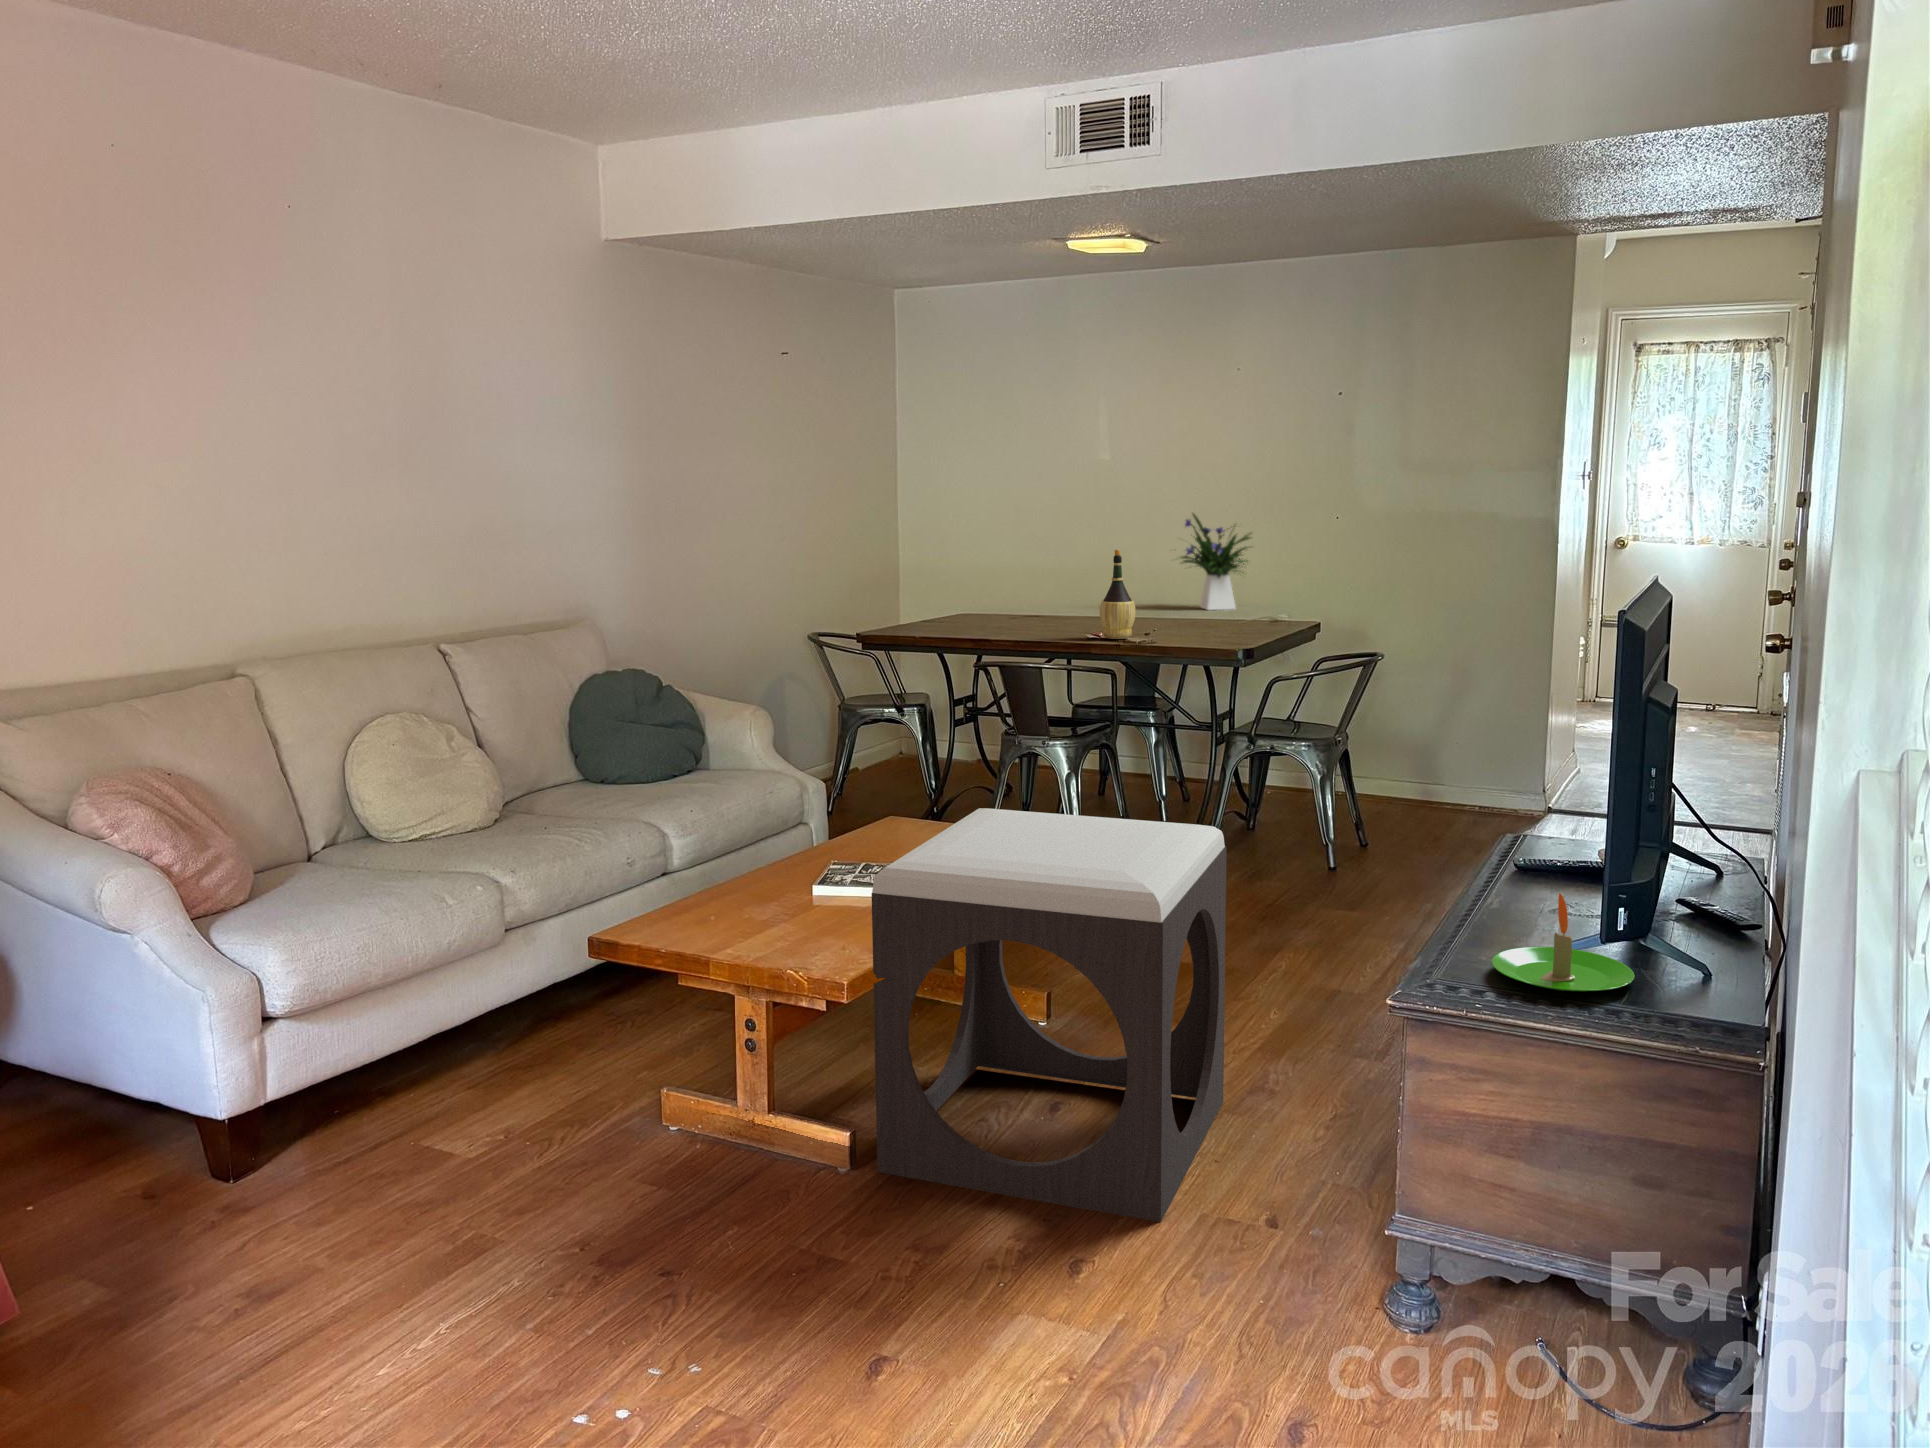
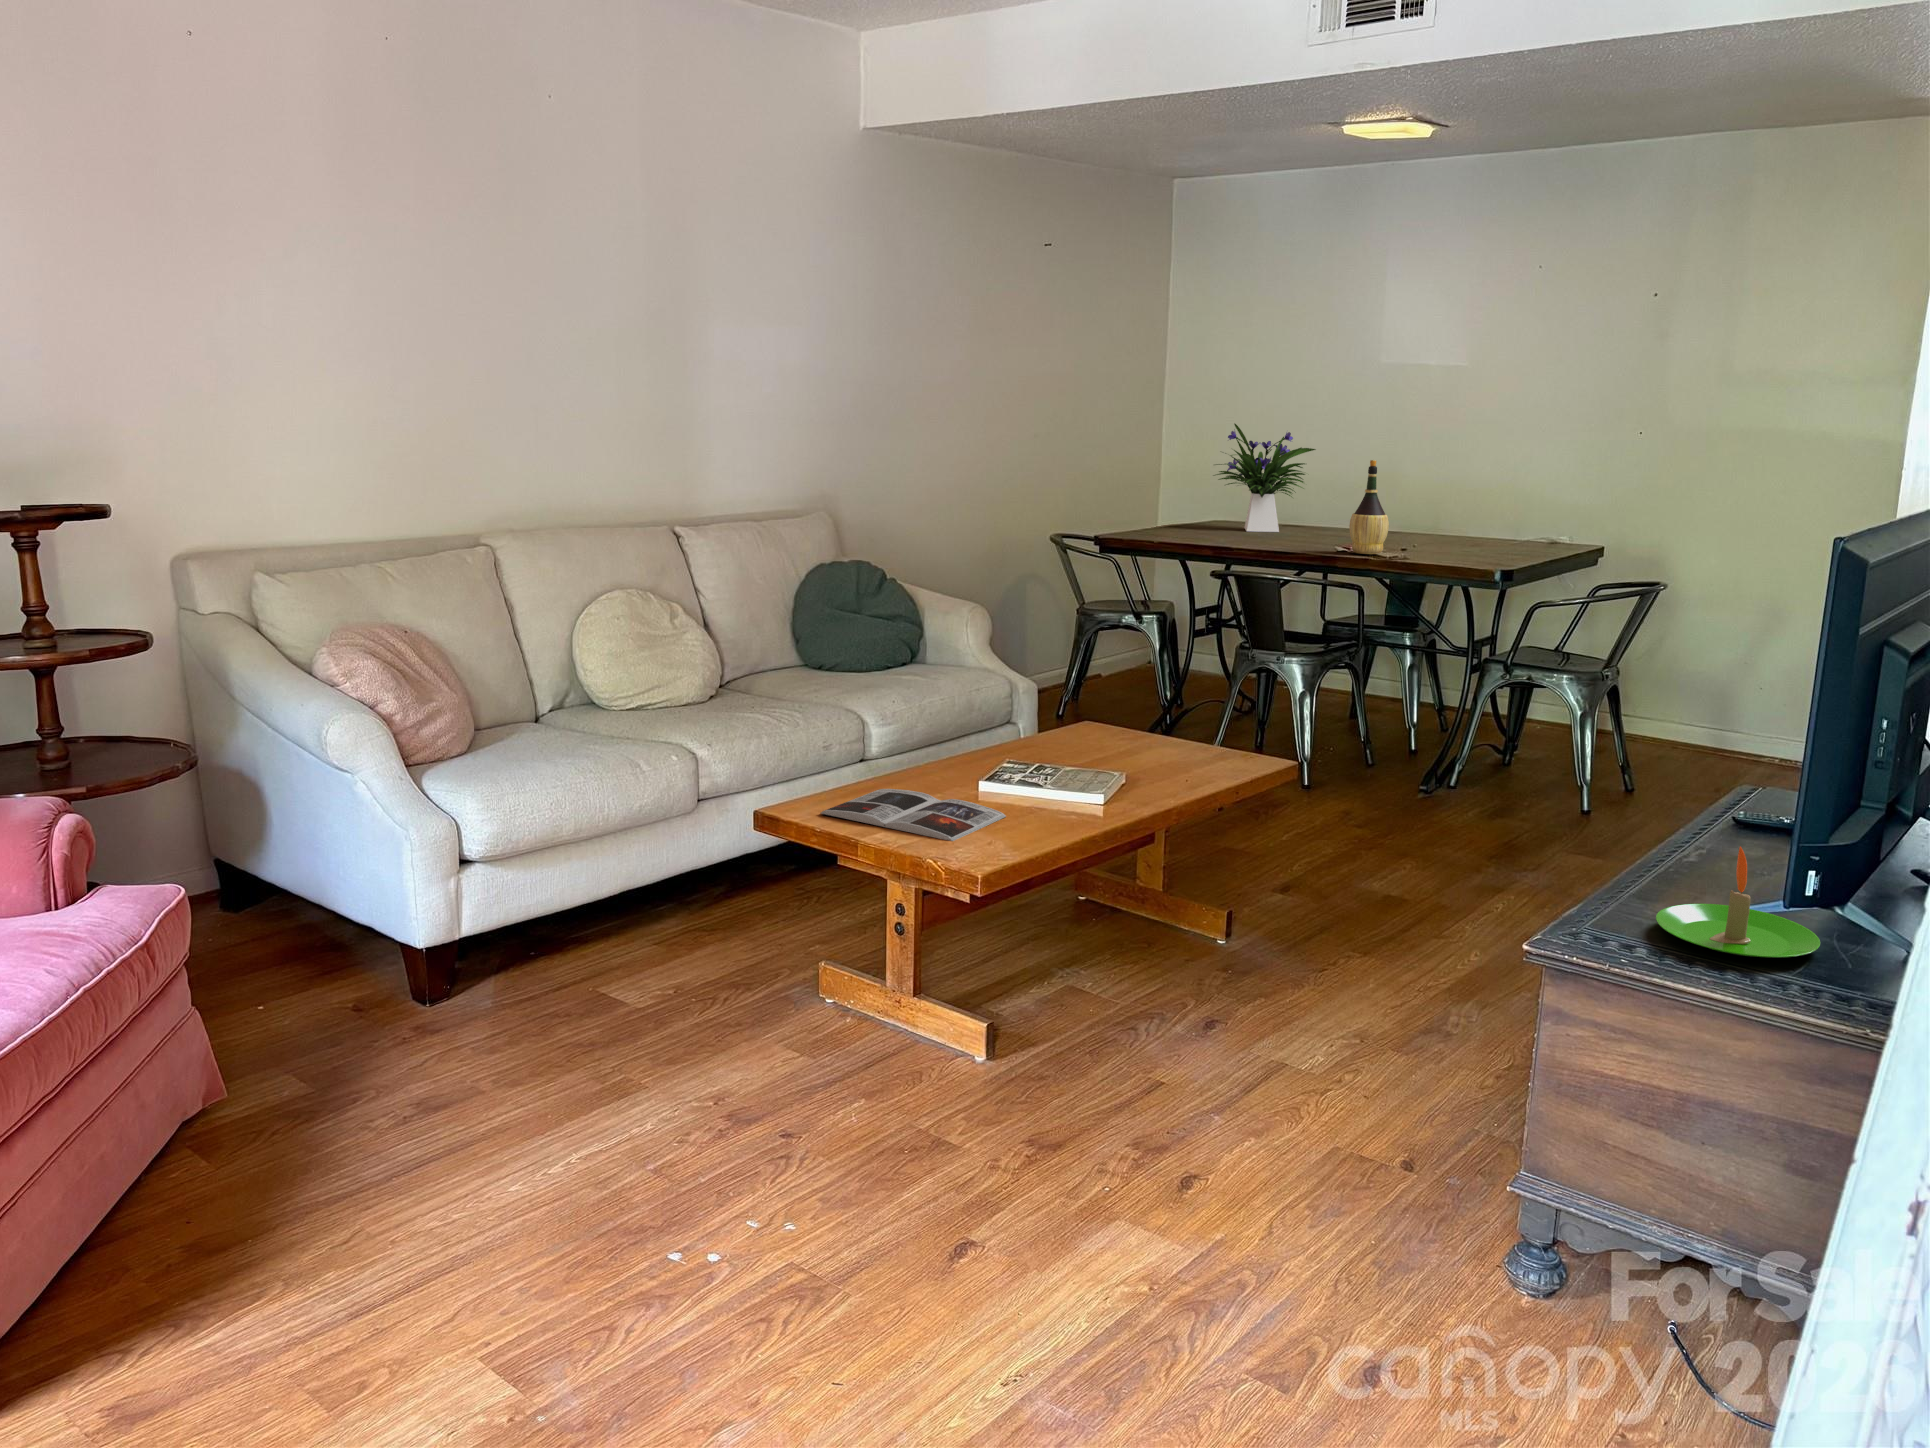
flower arrangement: present [1181,514,1250,610] -> present [1214,424,1316,532]
footstool: present [872,808,1227,1222] -> none [1015,715,1411,1150]
magazine: none [655,903,844,951] -> present [821,789,1006,841]

